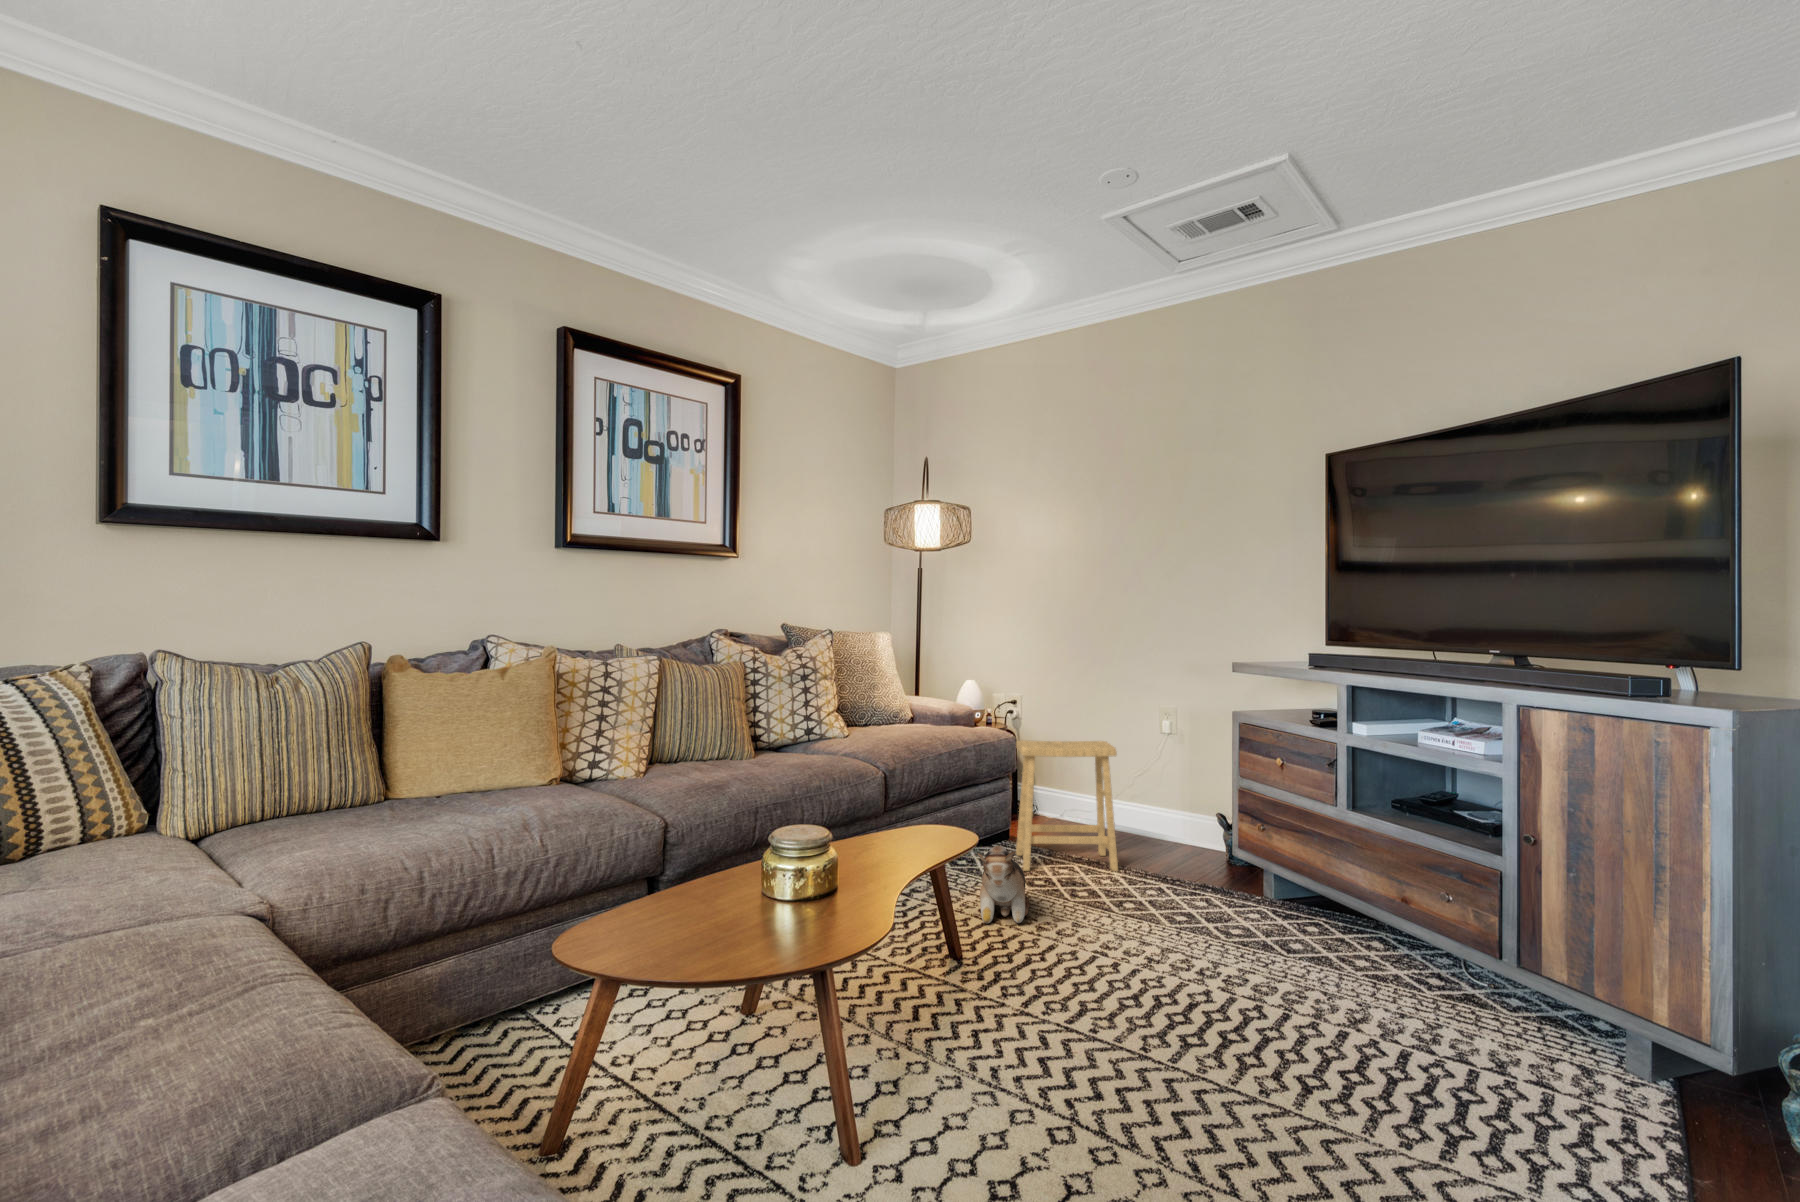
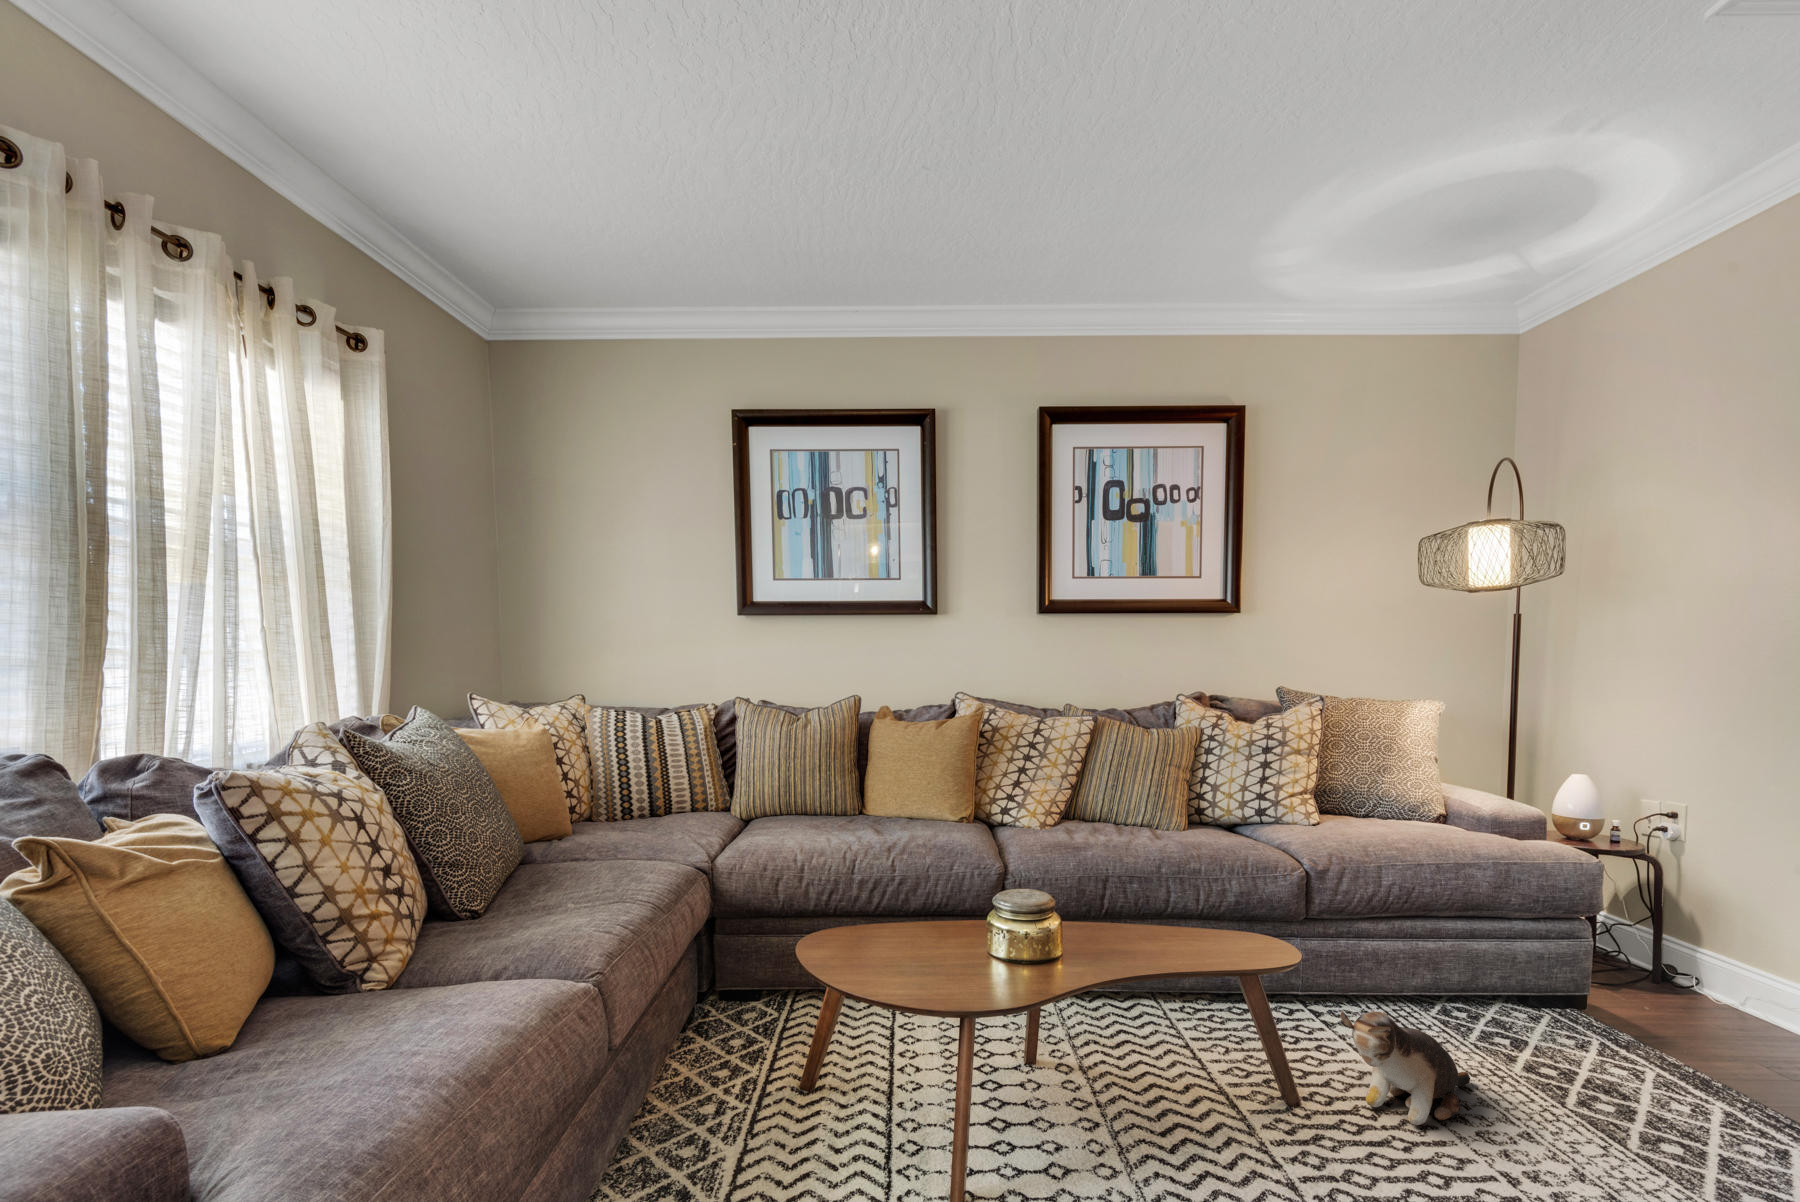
footstool: present [1016,740,1118,871] -> none [1537,876,1735,1125]

